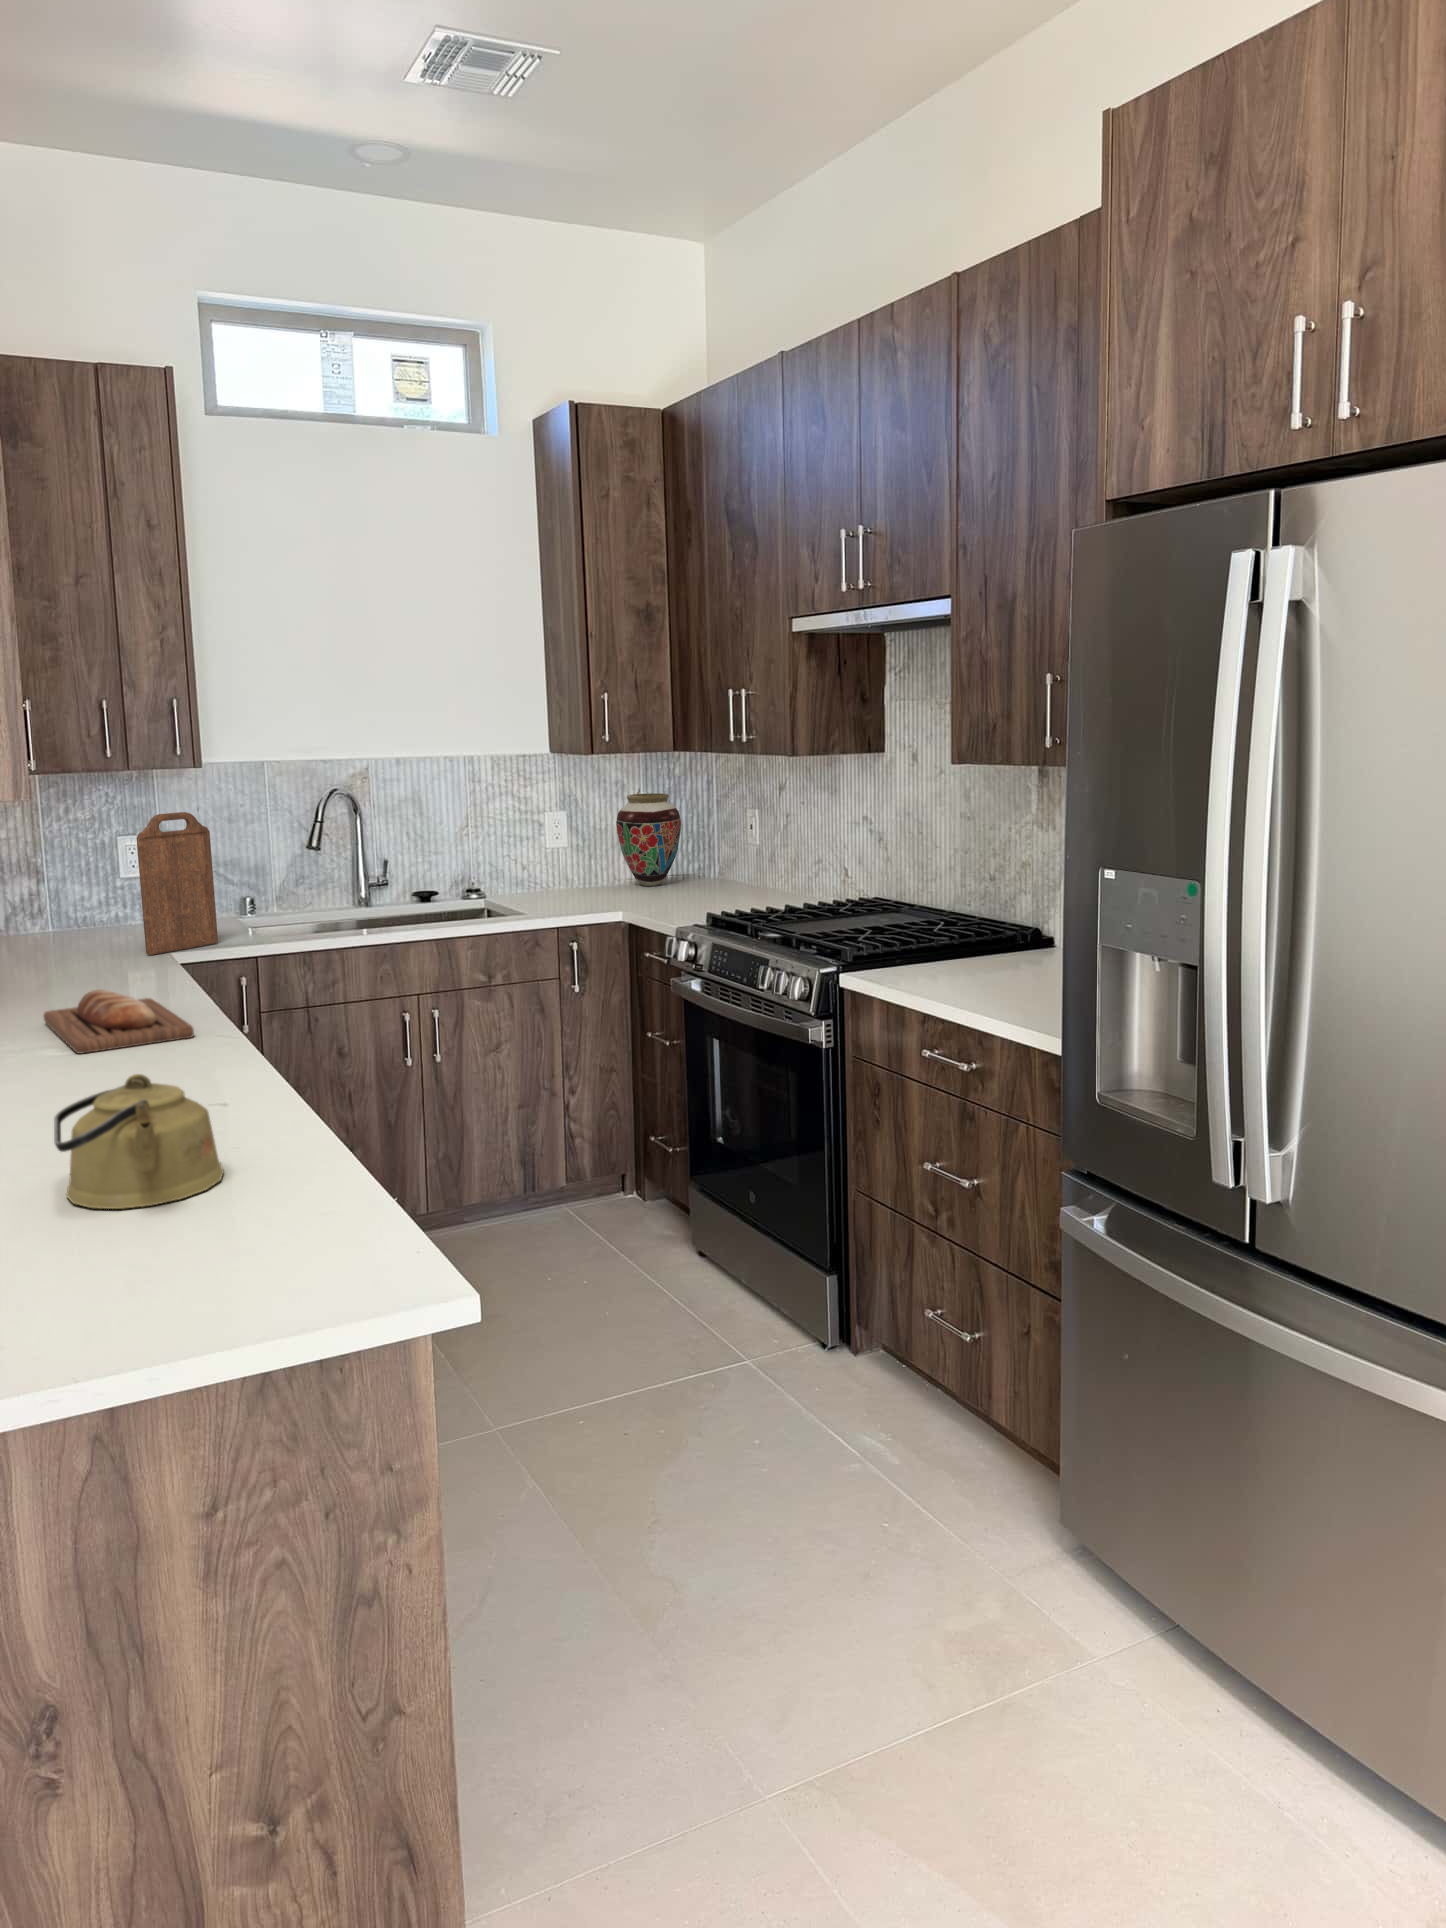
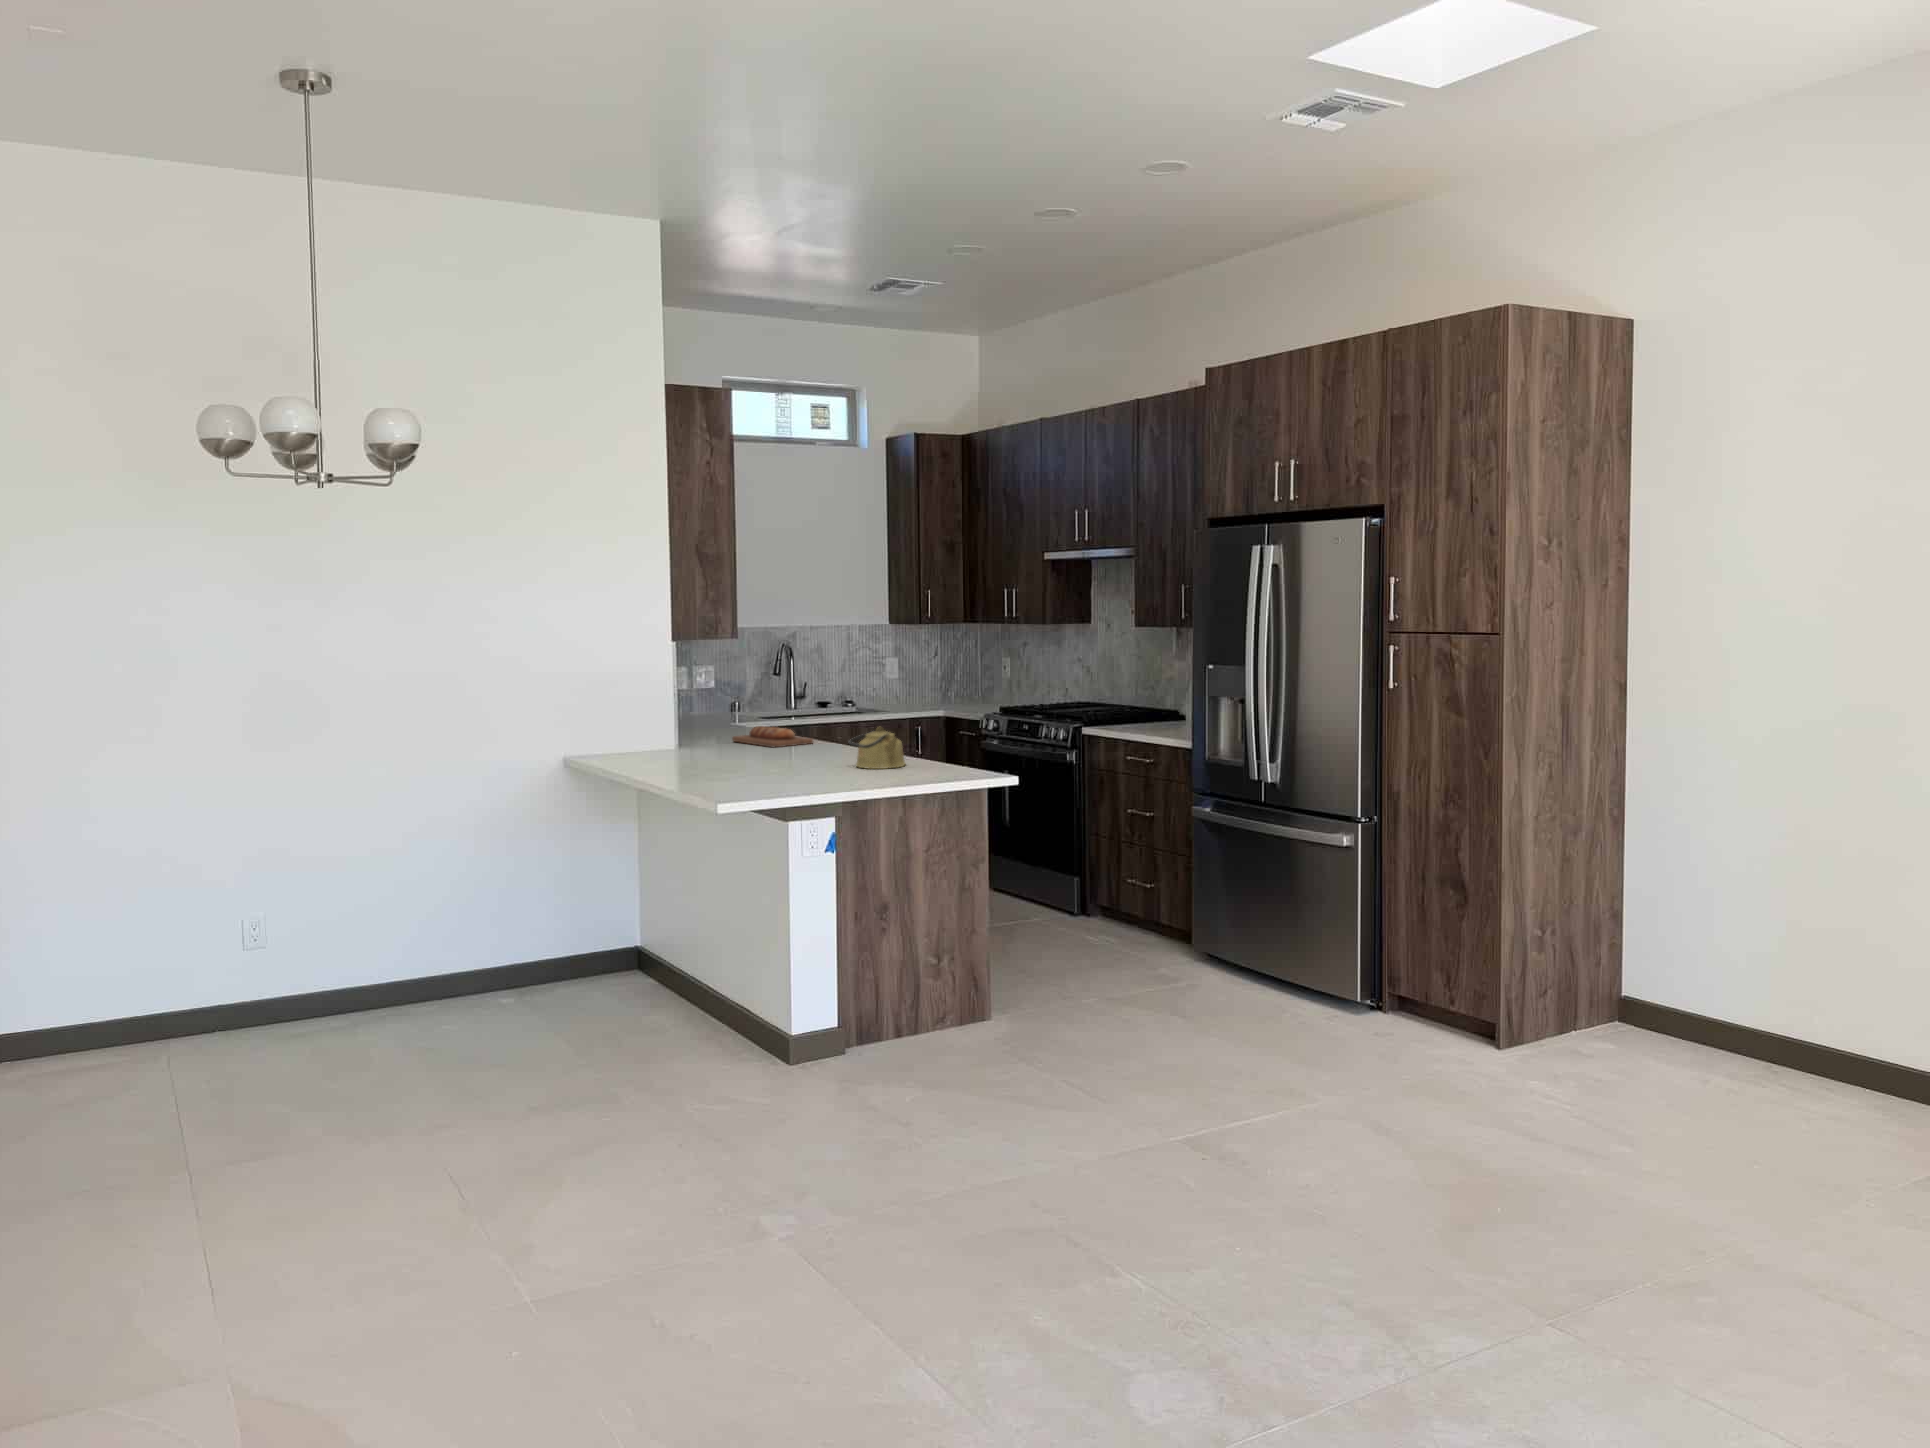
vase: present [616,793,681,886] -> none [928,648,966,701]
cutting board: present [137,812,218,955] -> none [716,652,746,725]

